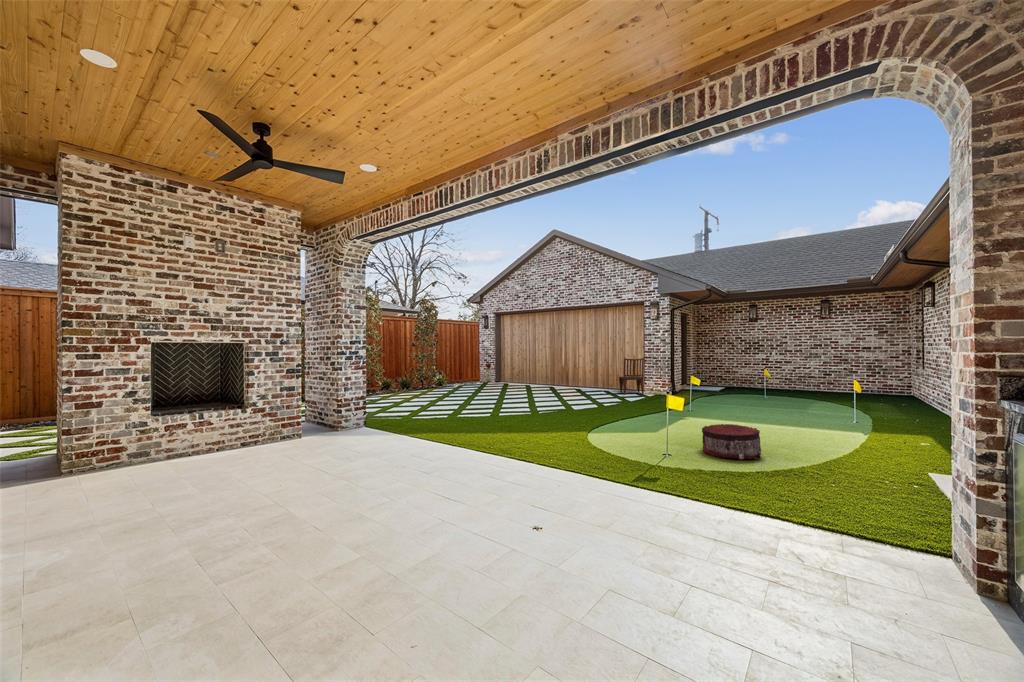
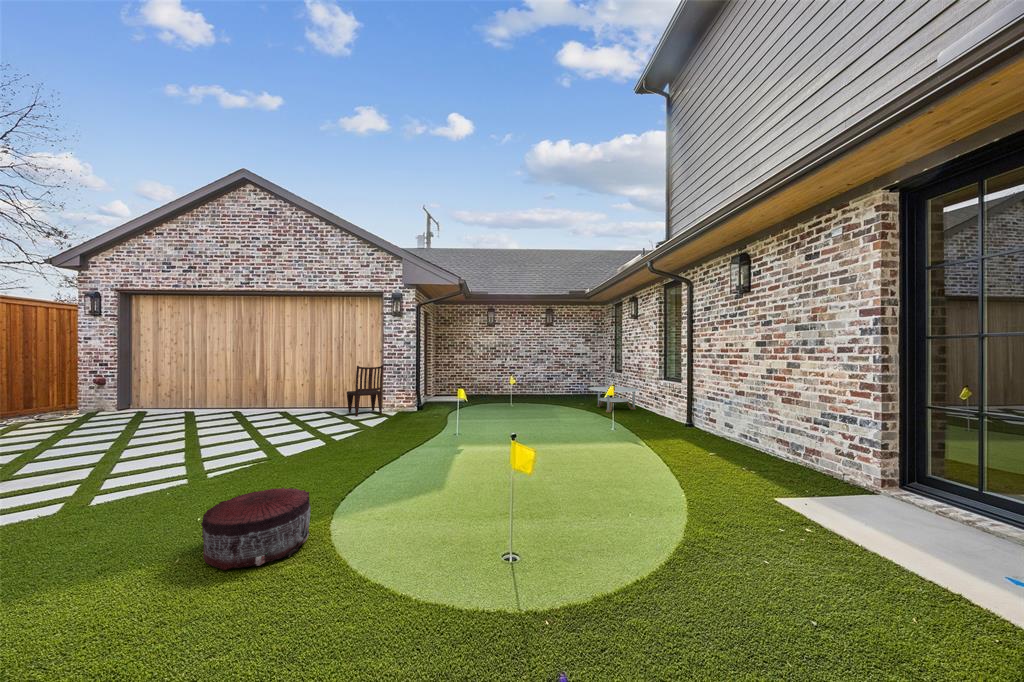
round table: none [859,384,936,411] -> present [588,386,639,412]
pouf: present [702,424,761,459] -> present [201,487,311,570]

